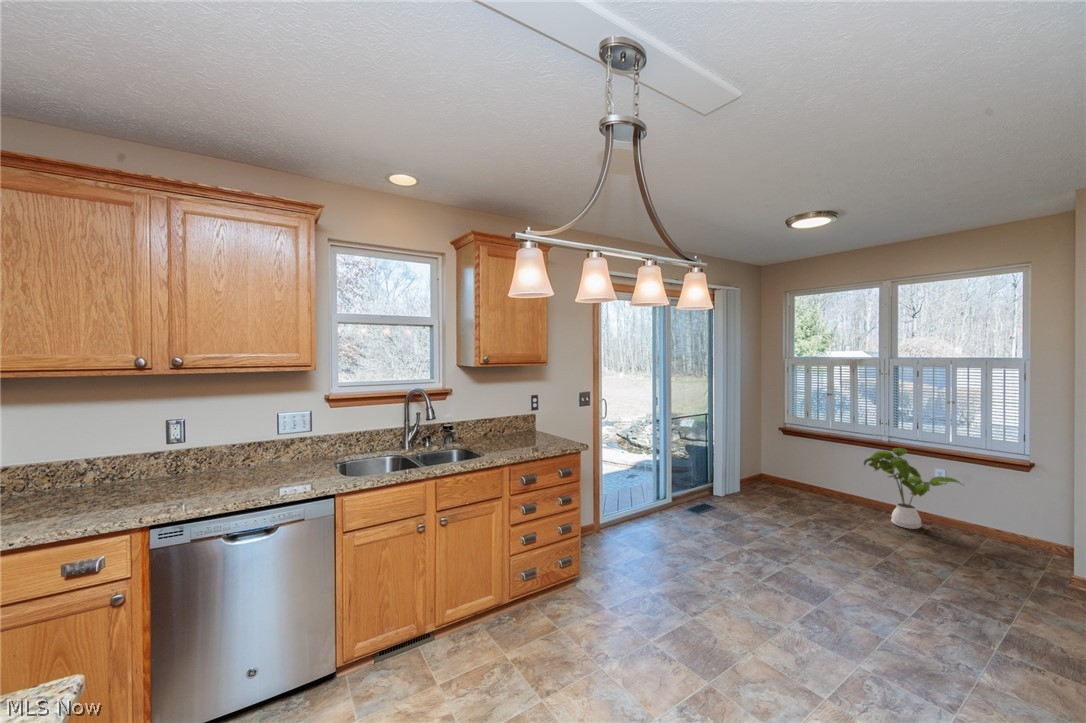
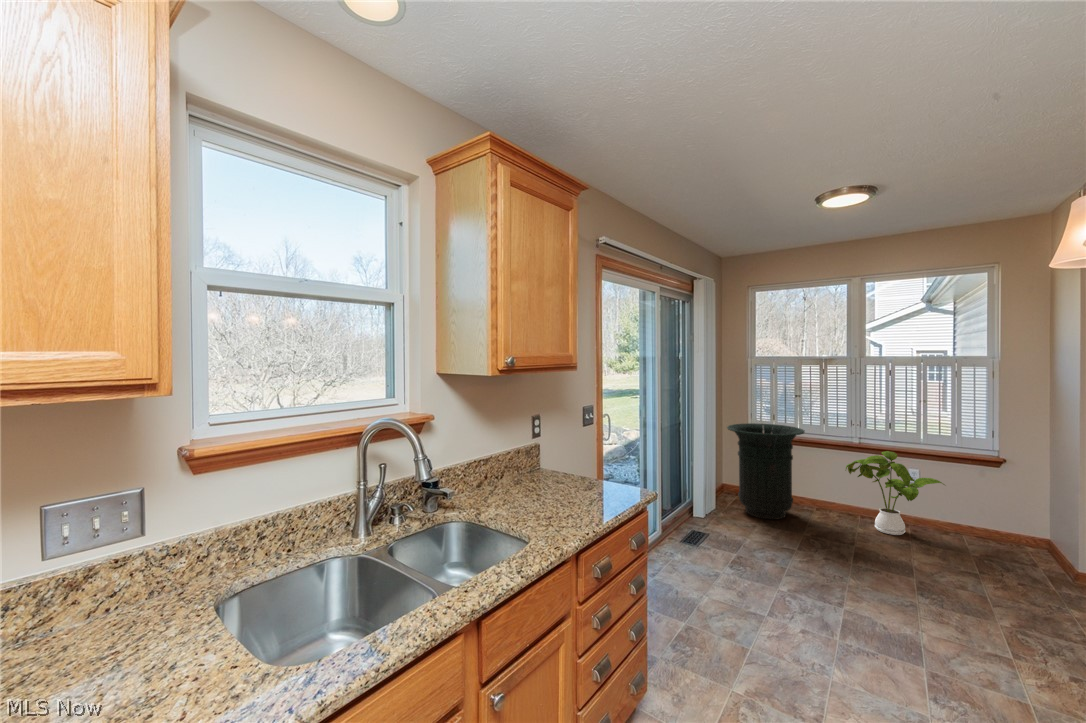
trash can: none [755,417,828,504] -> present [727,423,805,519]

